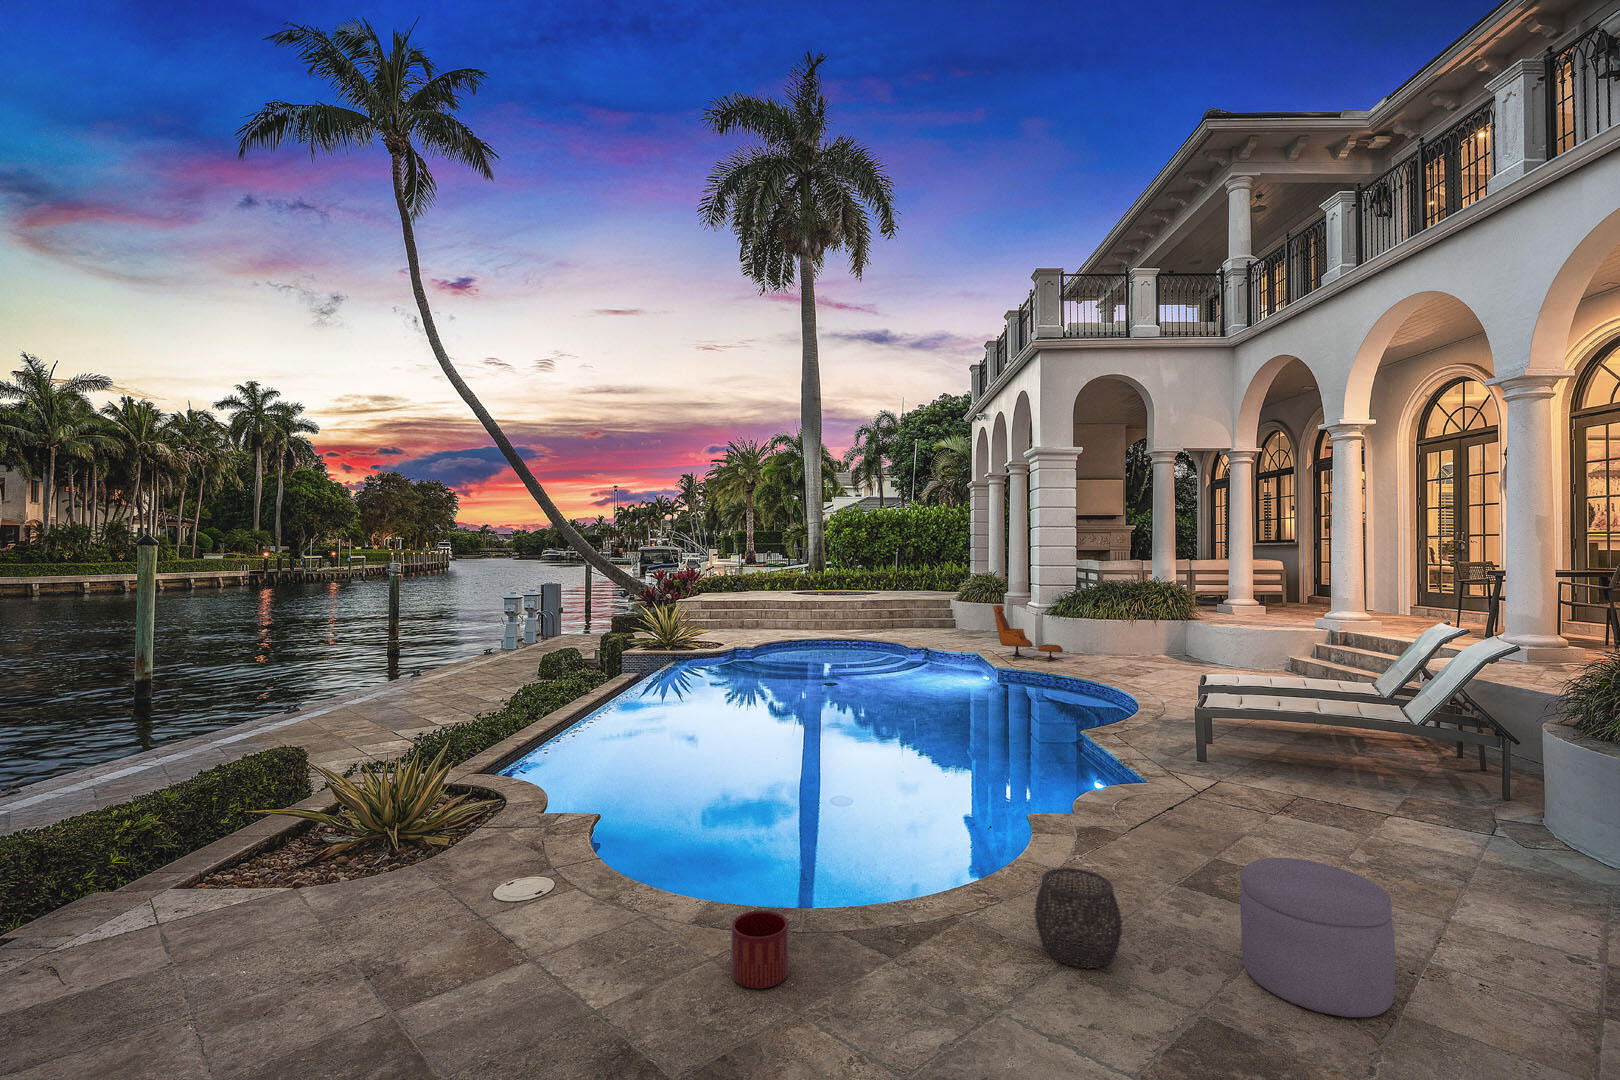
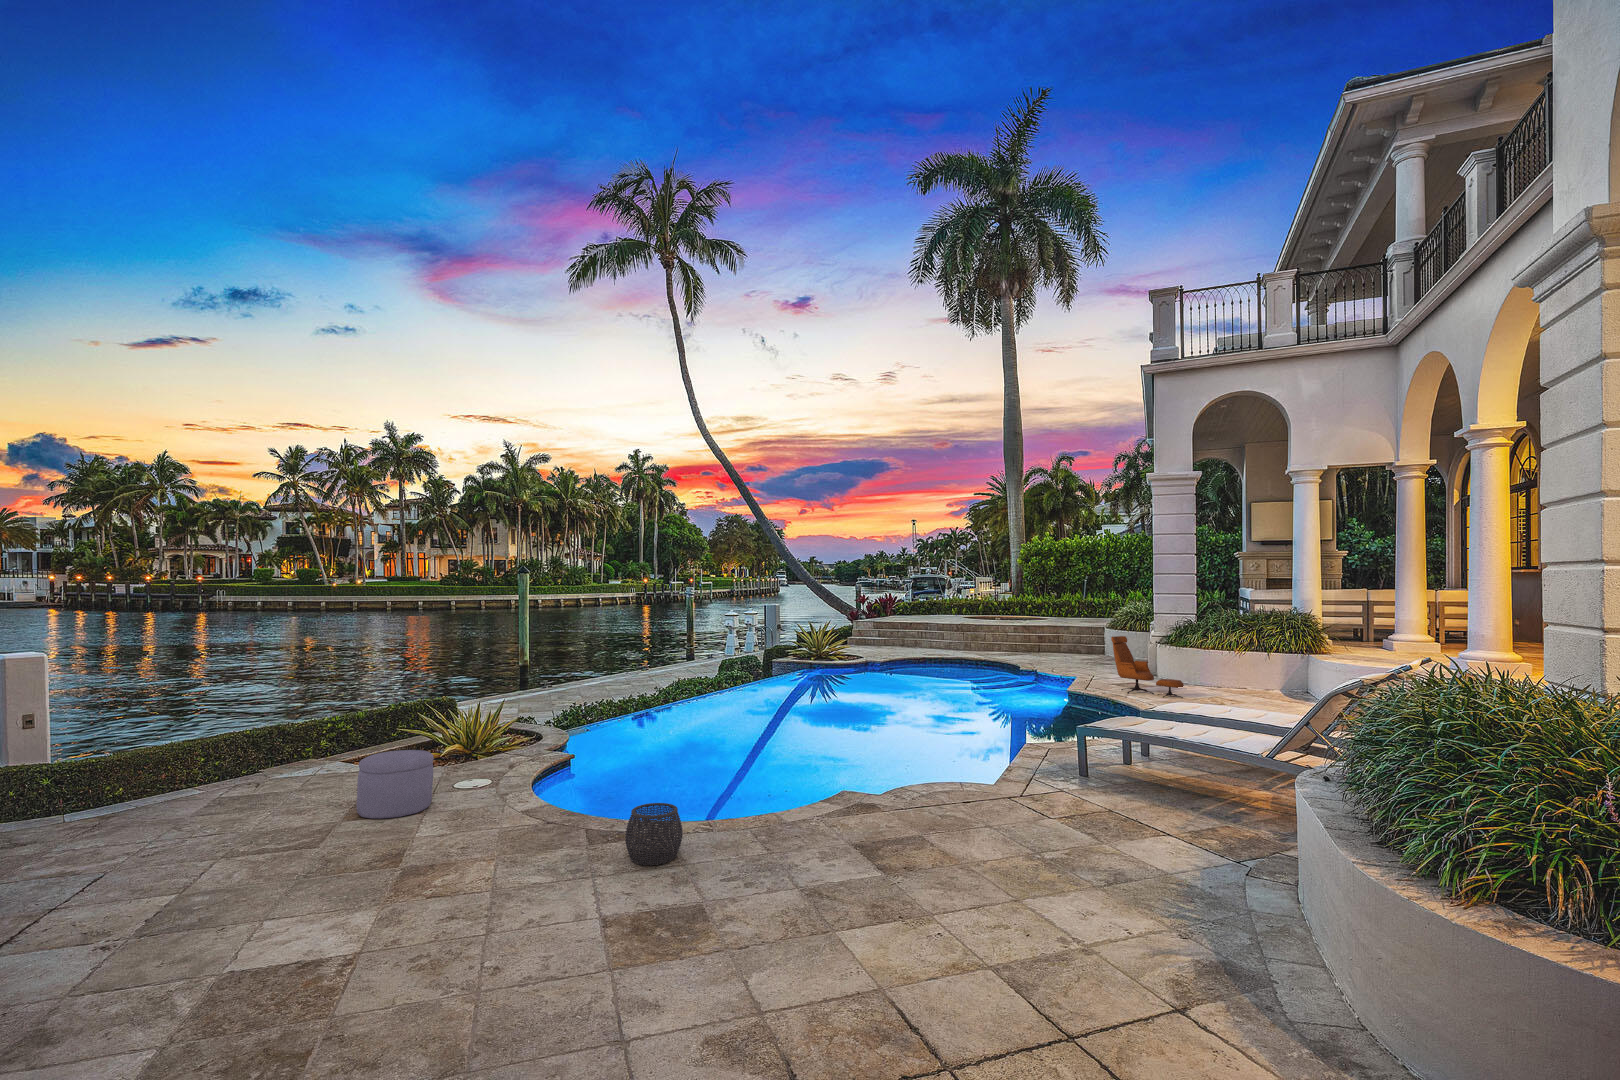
ottoman: present [1240,858,1395,1017] -> present [357,750,434,819]
planter: present [731,911,789,989] -> none [465,798,503,838]

